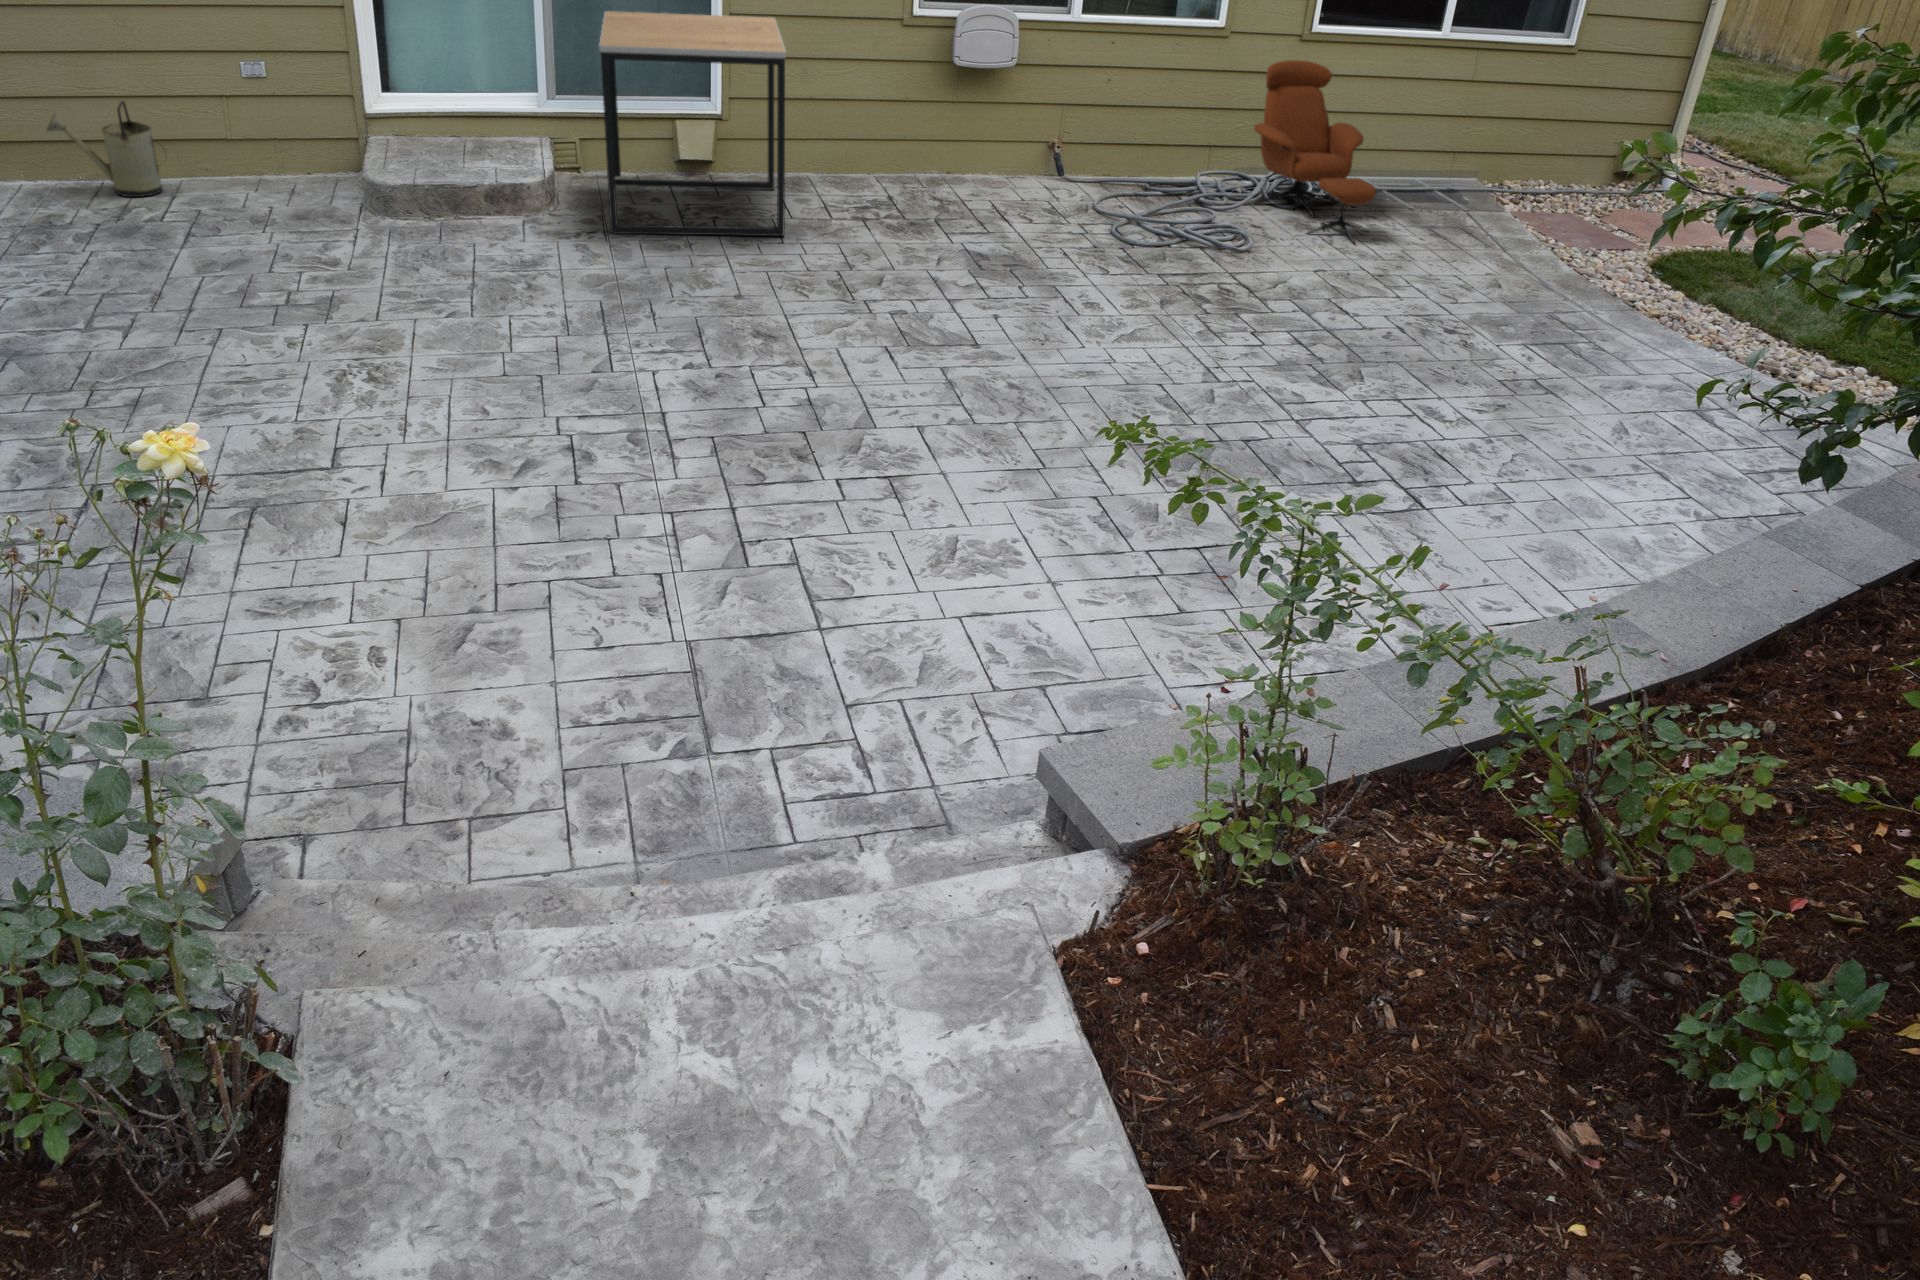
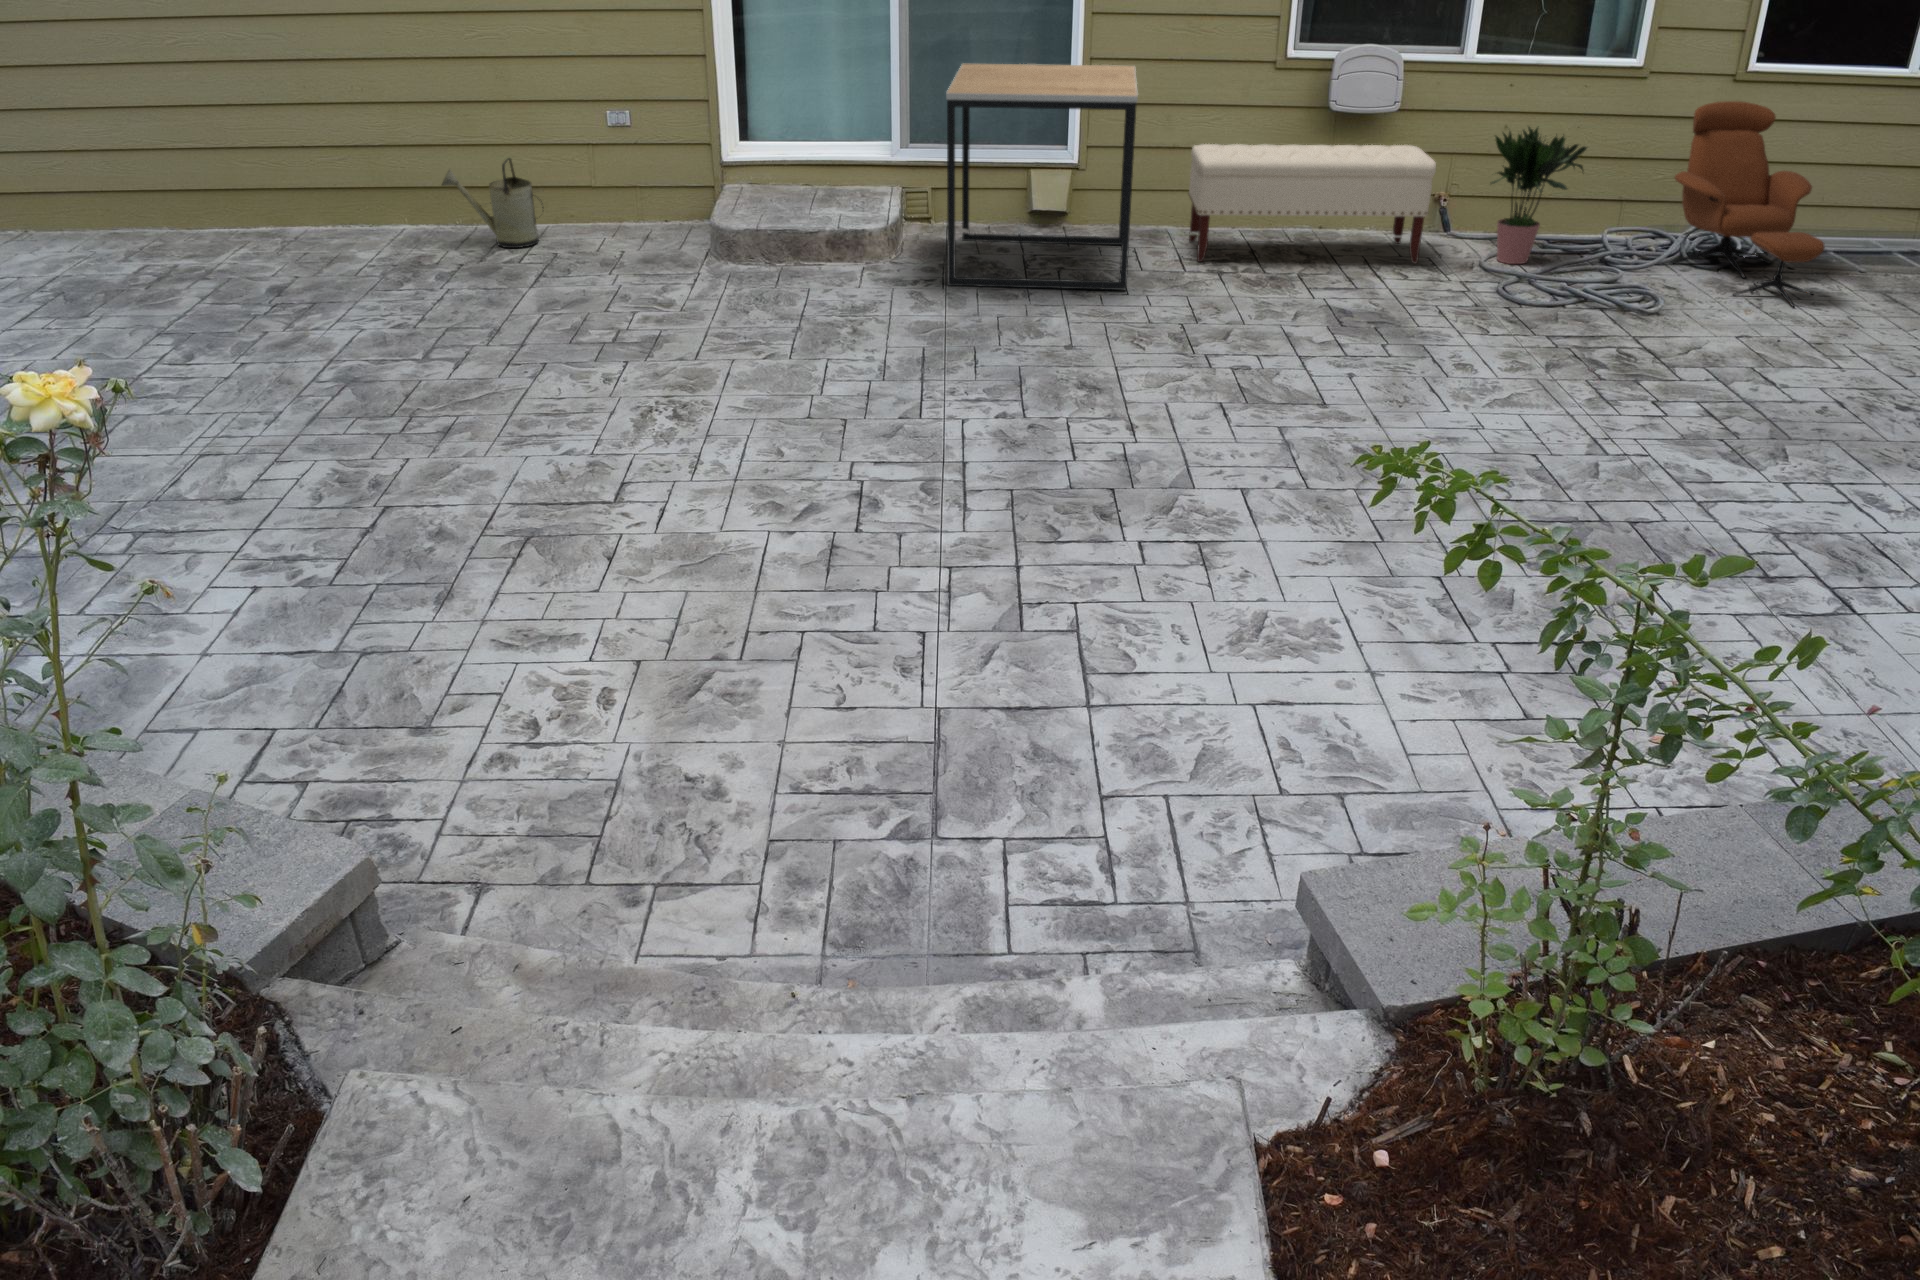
potted plant: none [1093,74,1190,206] -> present [1491,127,1587,264]
bench: none [830,94,1055,207] -> present [1188,144,1436,263]

